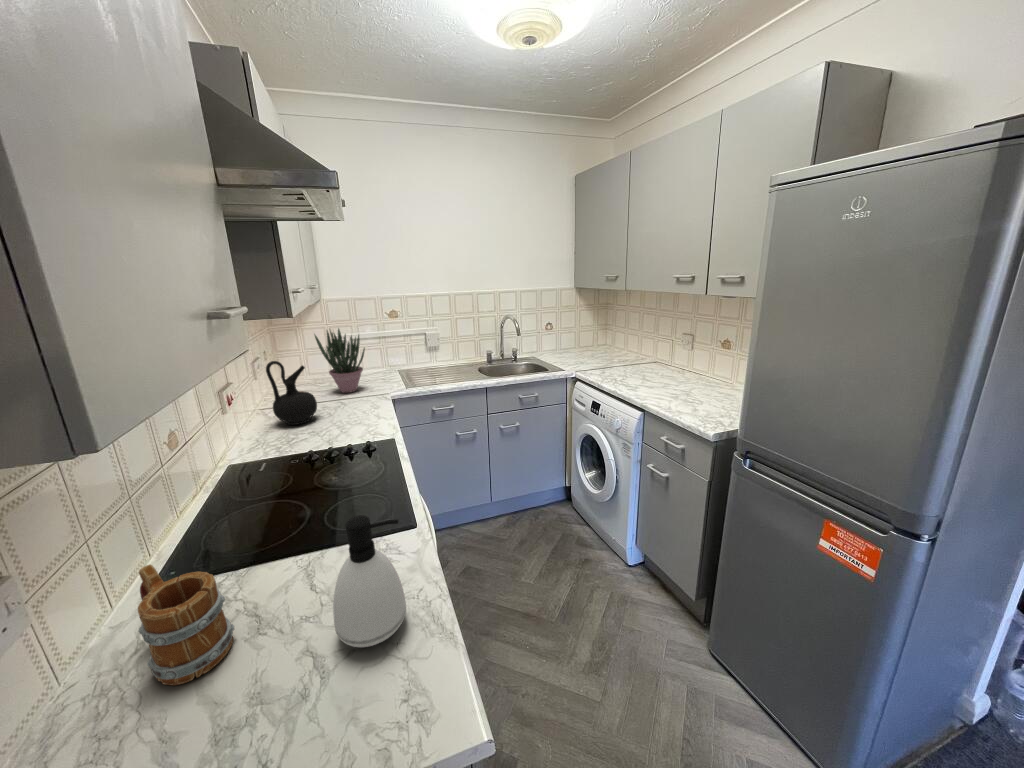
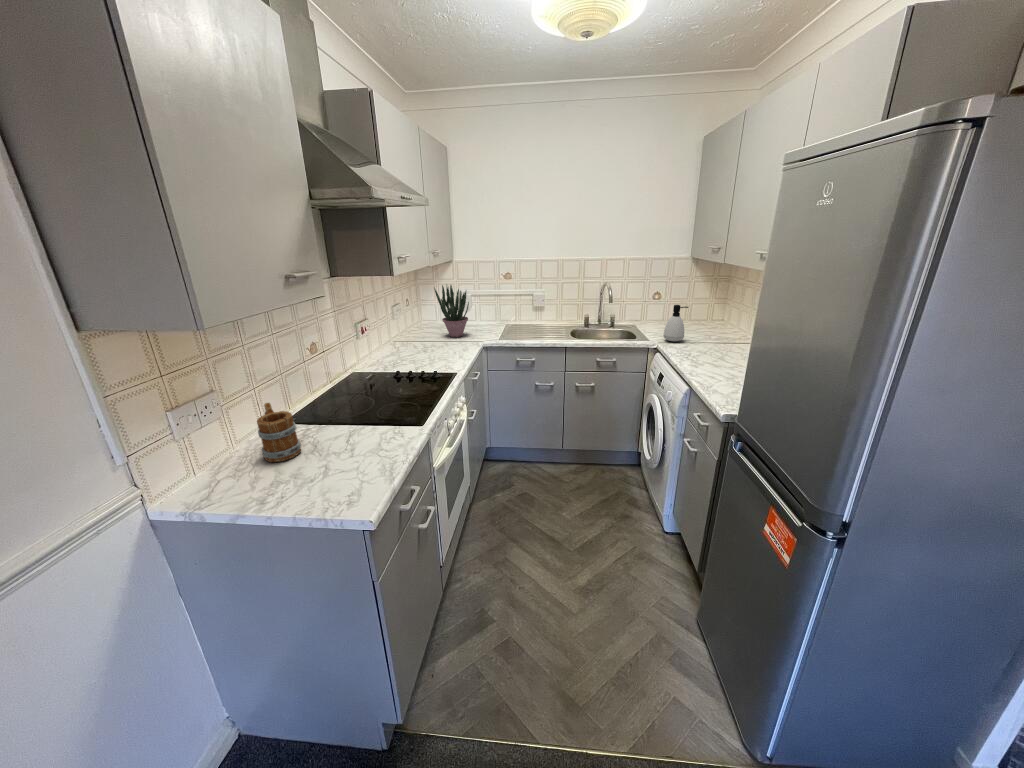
ceramic jug: present [266,361,317,425] -> none [388,306,421,355]
soap dispenser: present [333,515,406,647] -> present [663,305,688,341]

